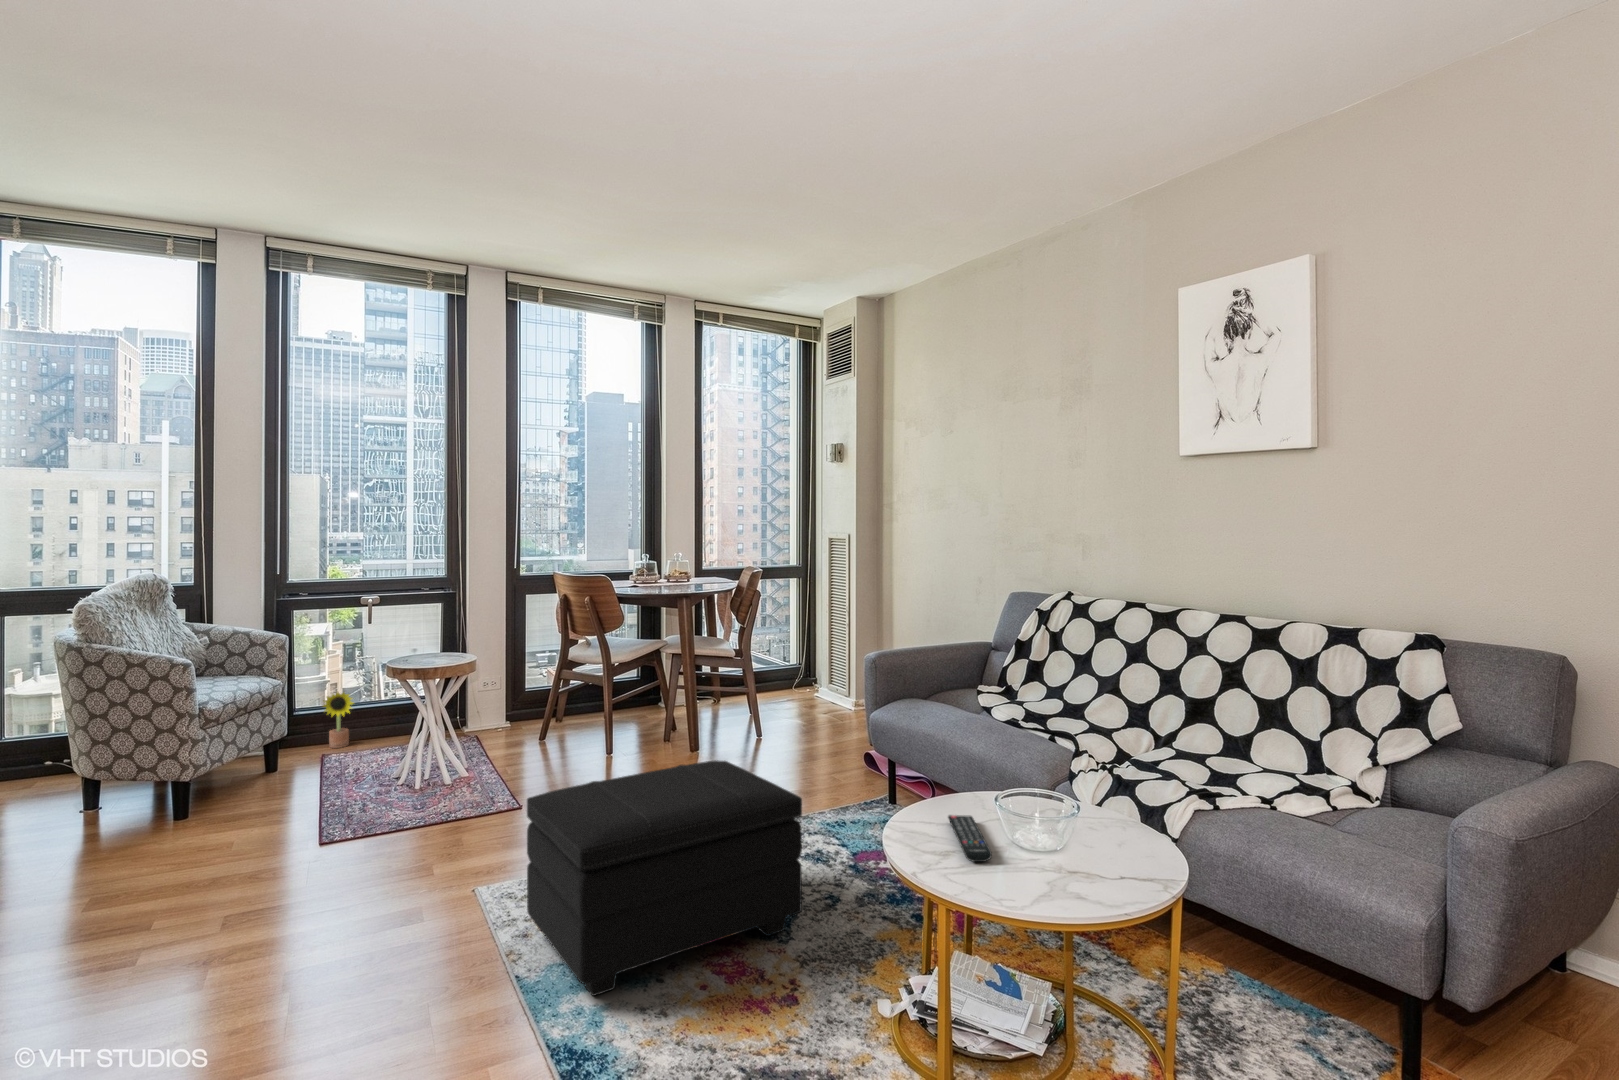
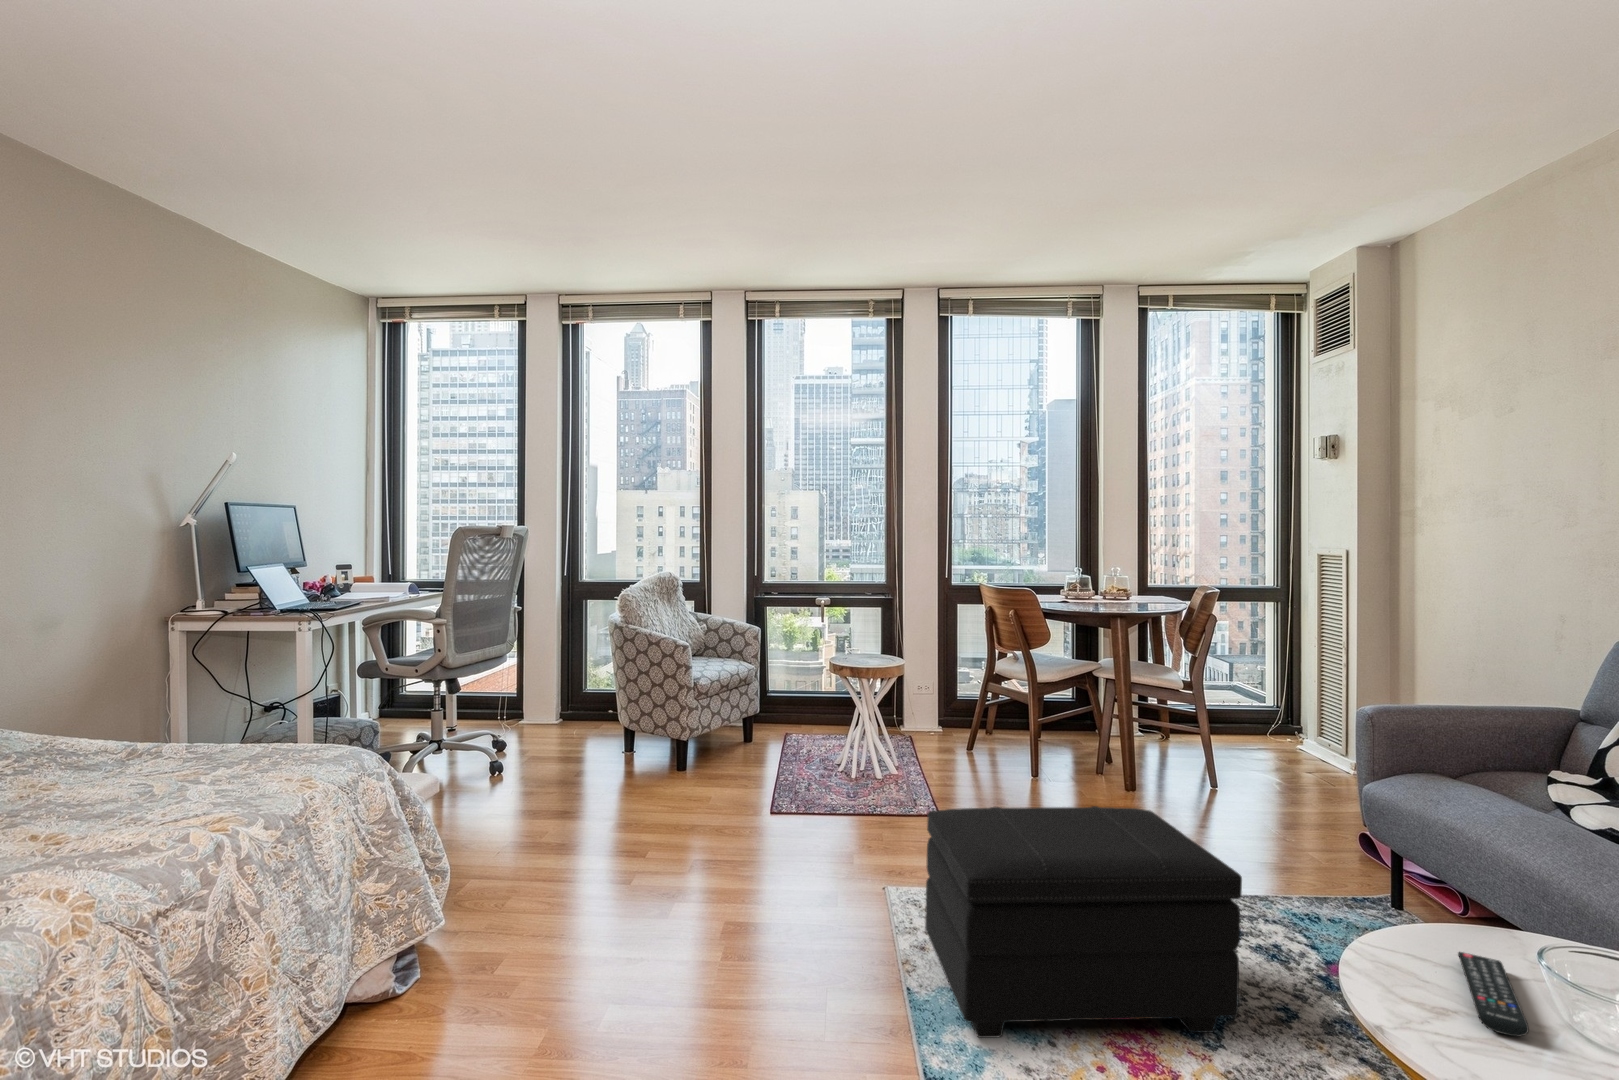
decorative plant: present [323,692,353,748] -> none [784,680,810,730]

